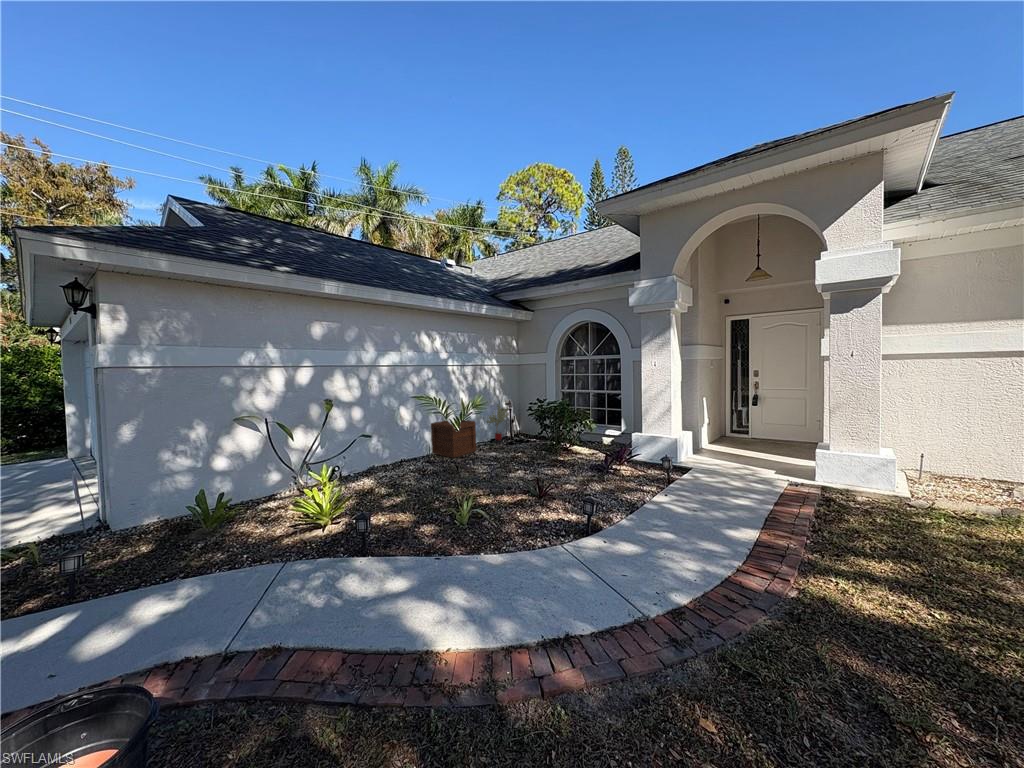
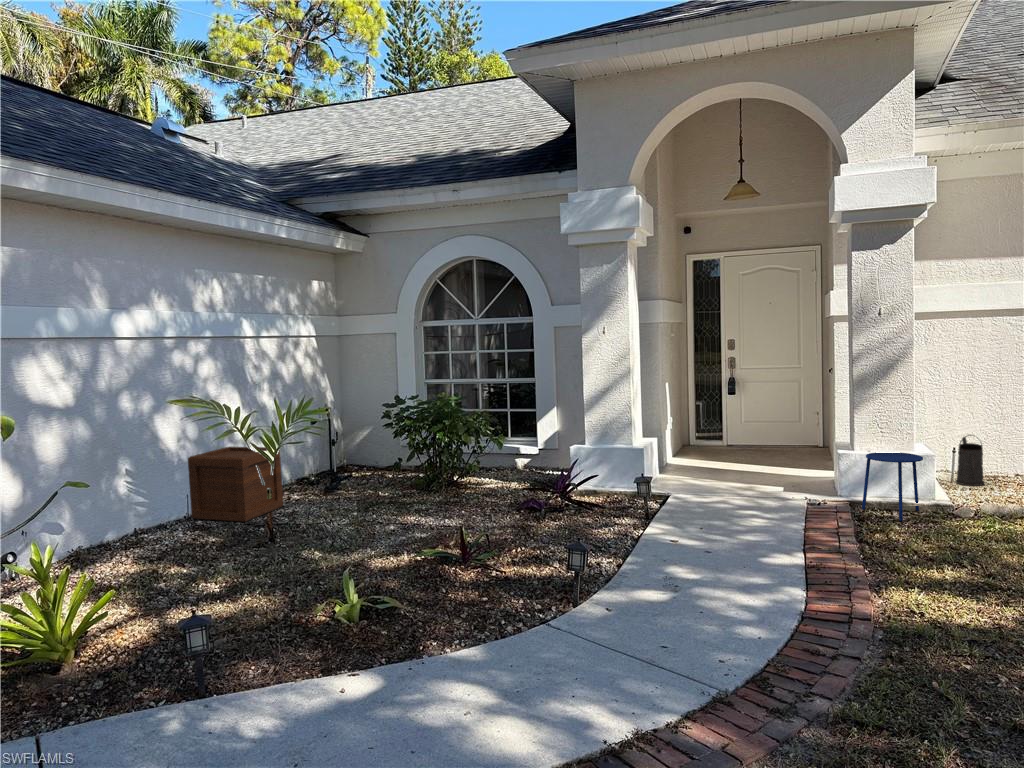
potted tree: present [487,404,509,440] -> none [285,412,330,484]
watering can: none [923,445,950,484] -> present [956,435,985,486]
side table: none [830,453,881,505] -> present [862,453,923,521]

